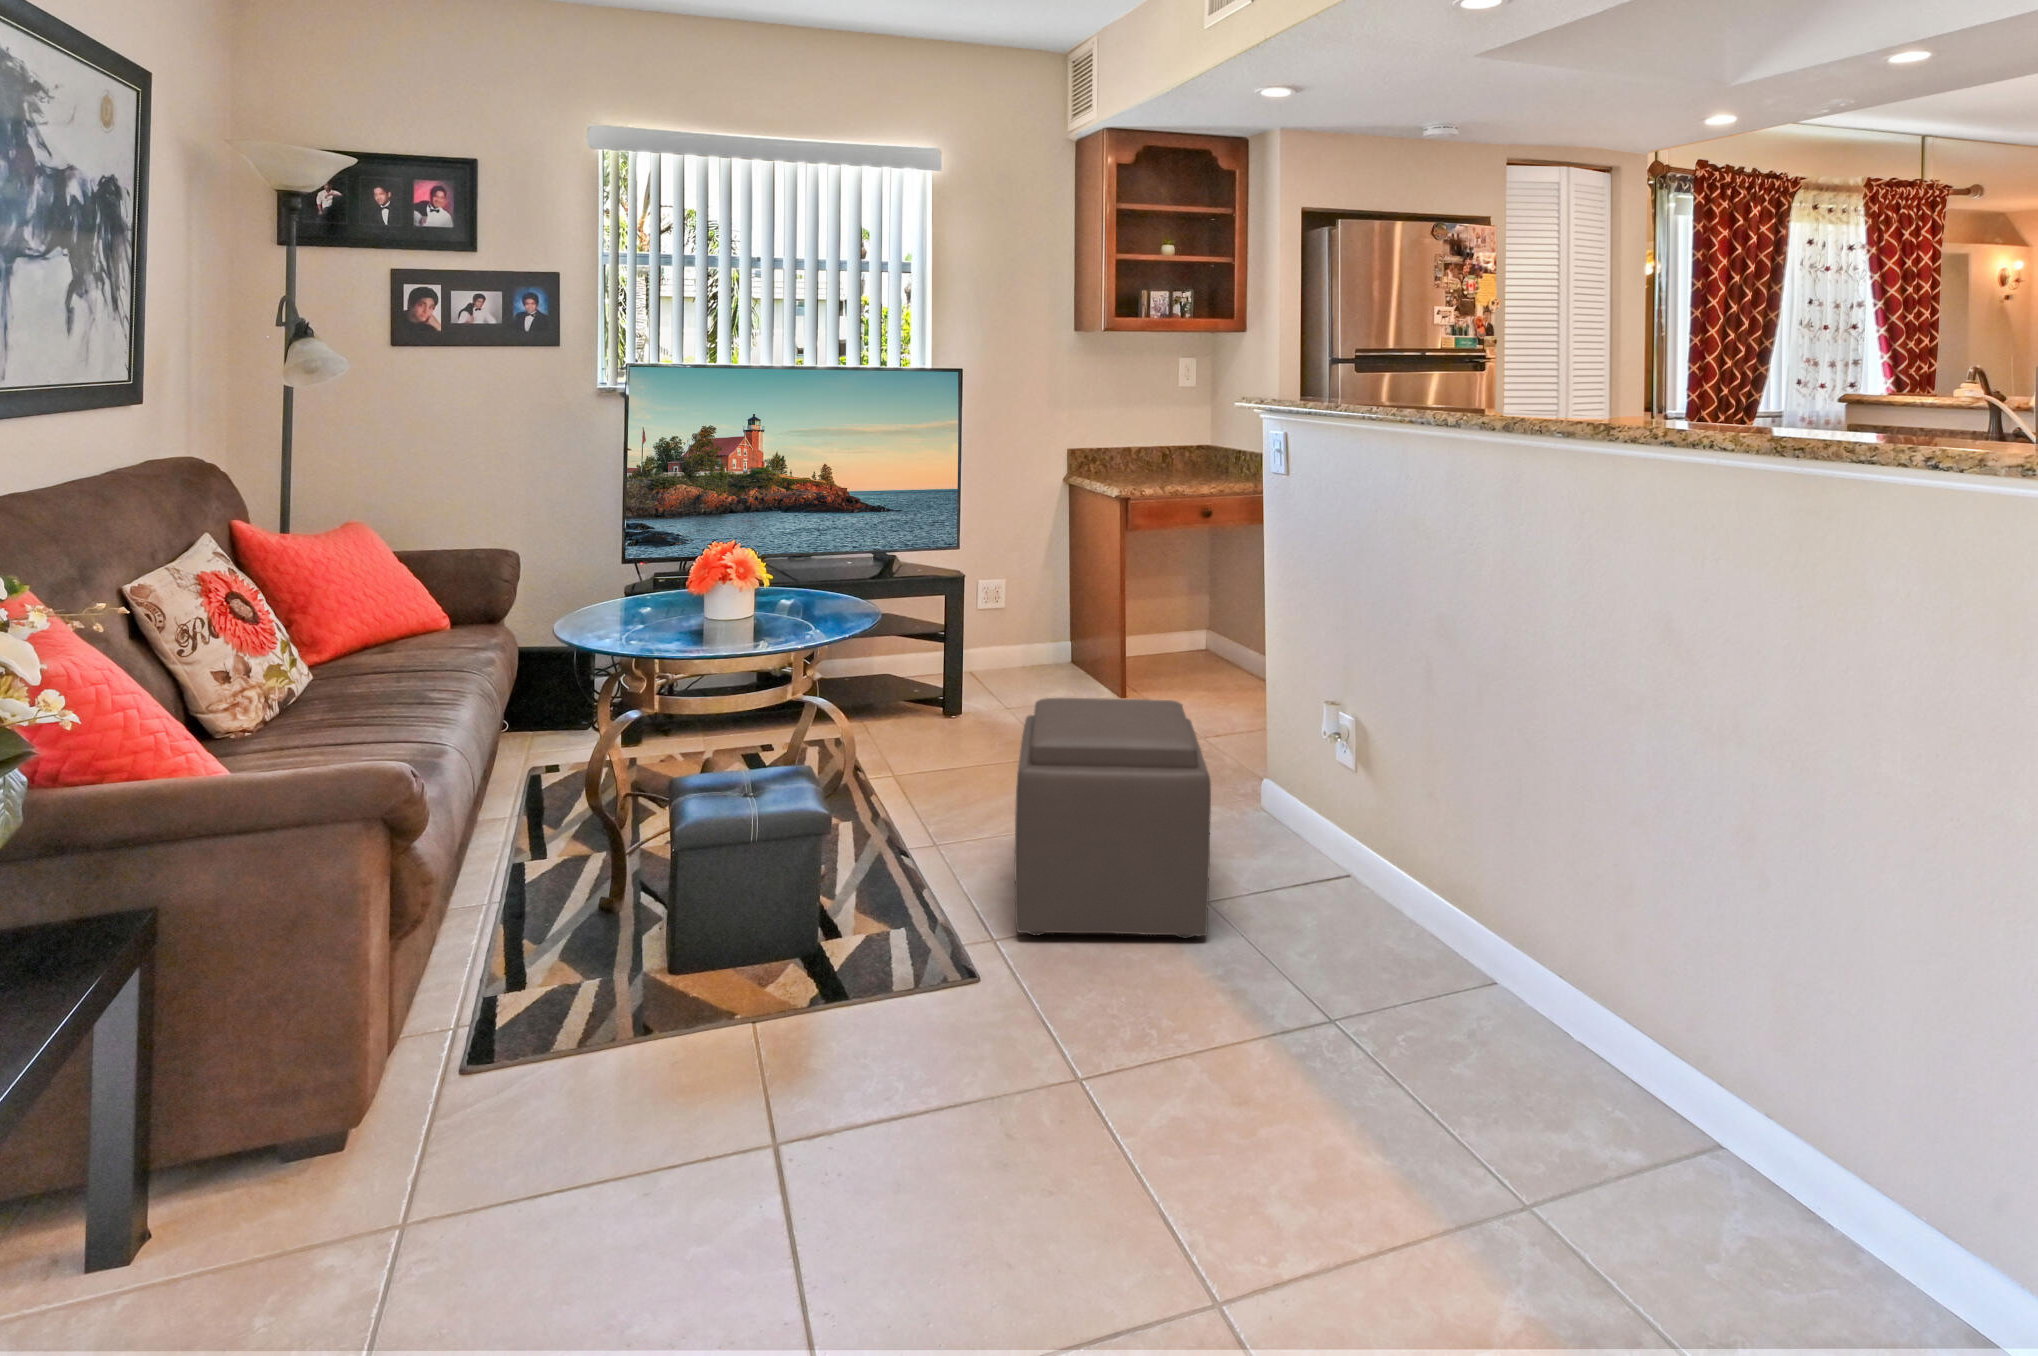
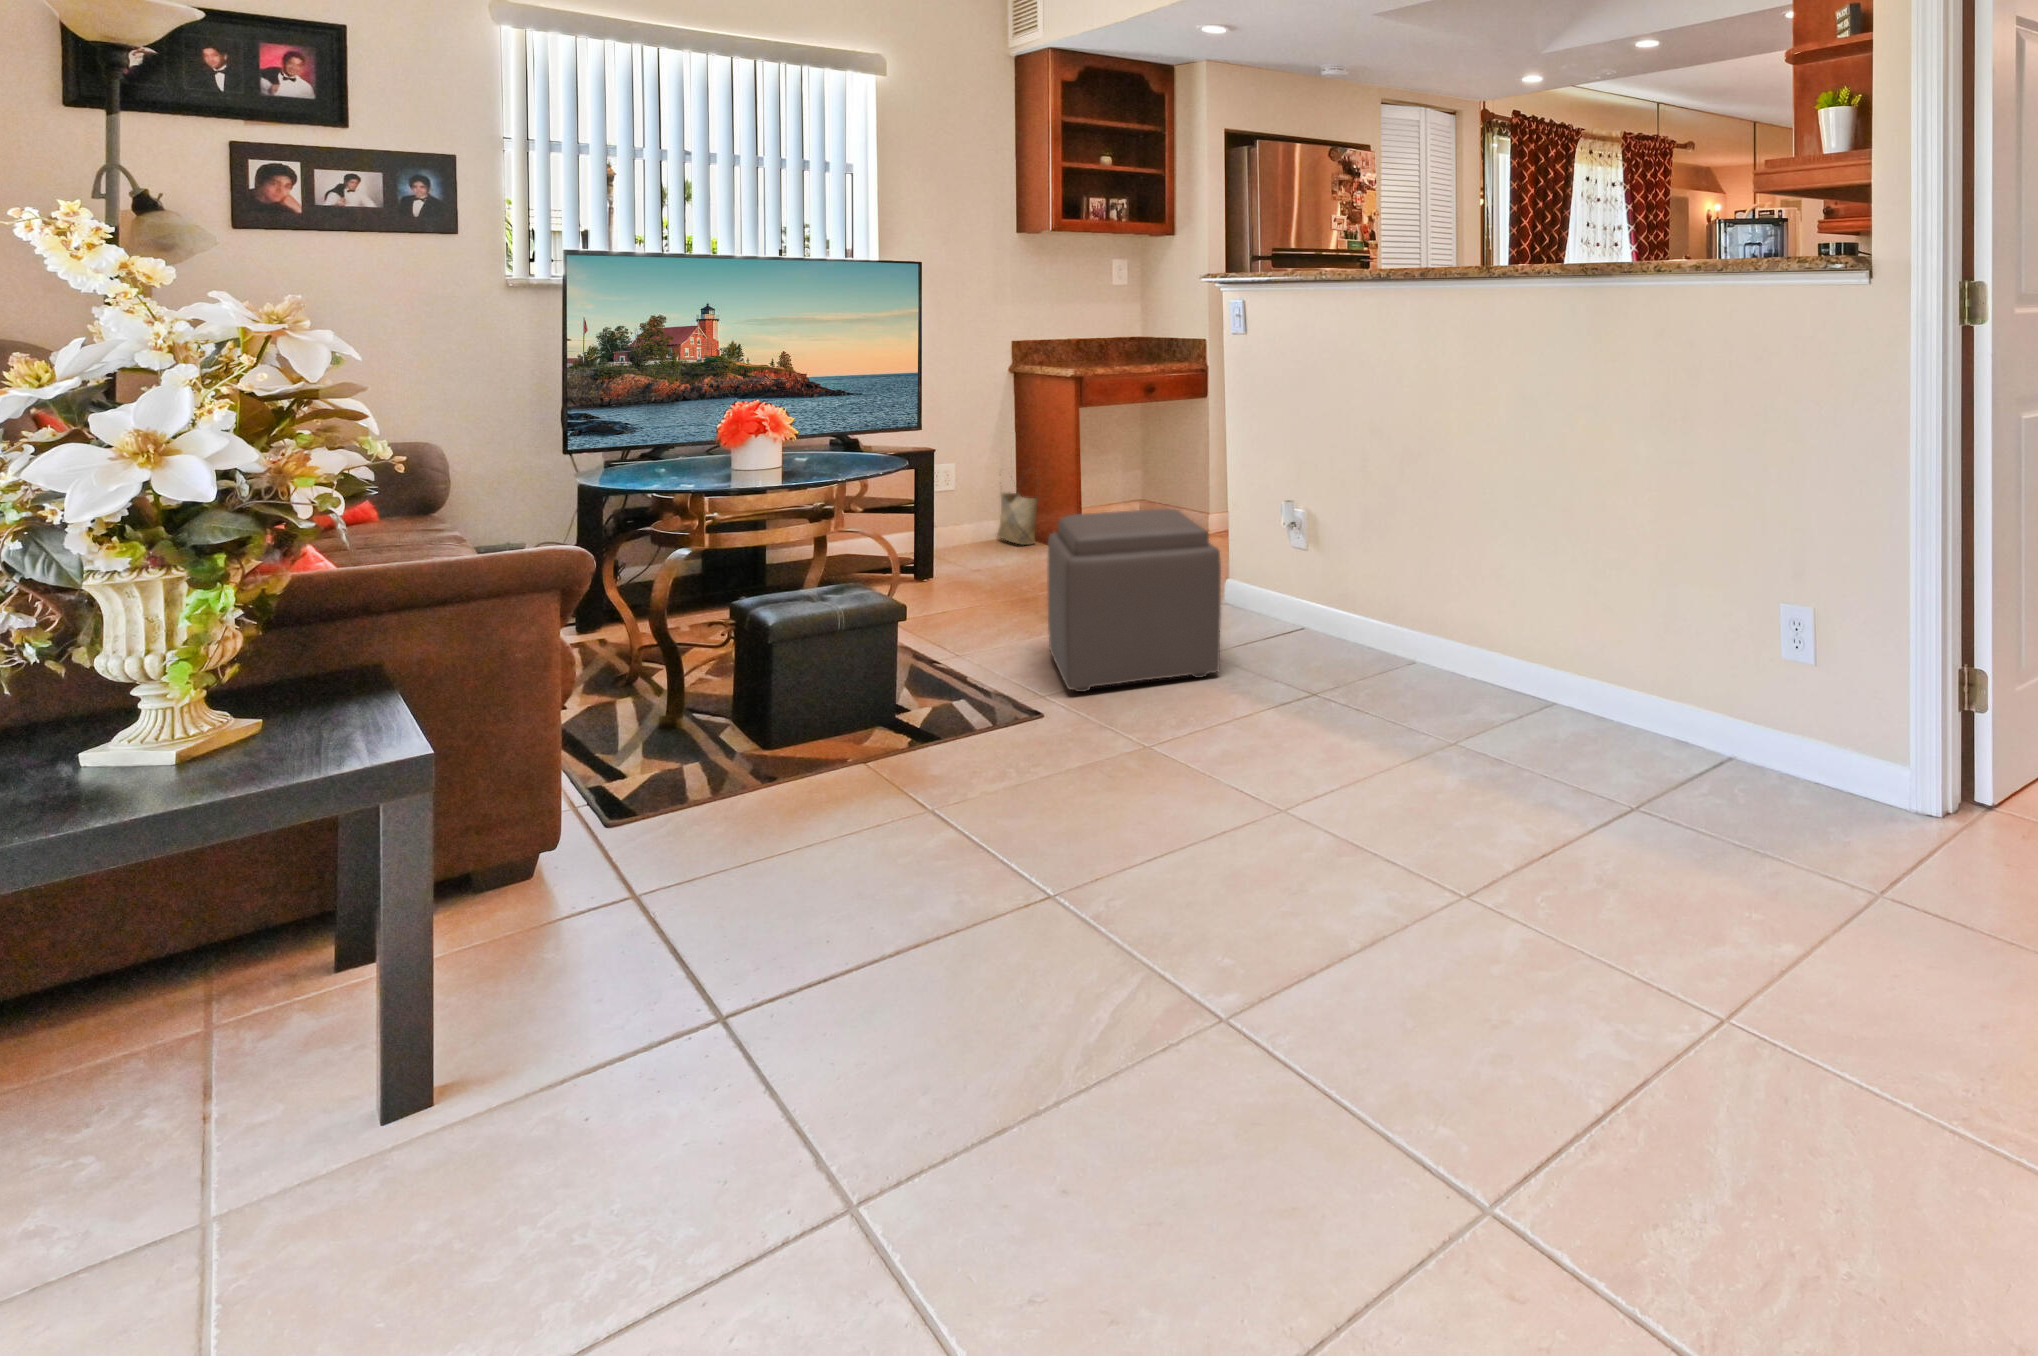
woven basket: none [1042,591,1085,679] -> present [997,476,1039,545]

